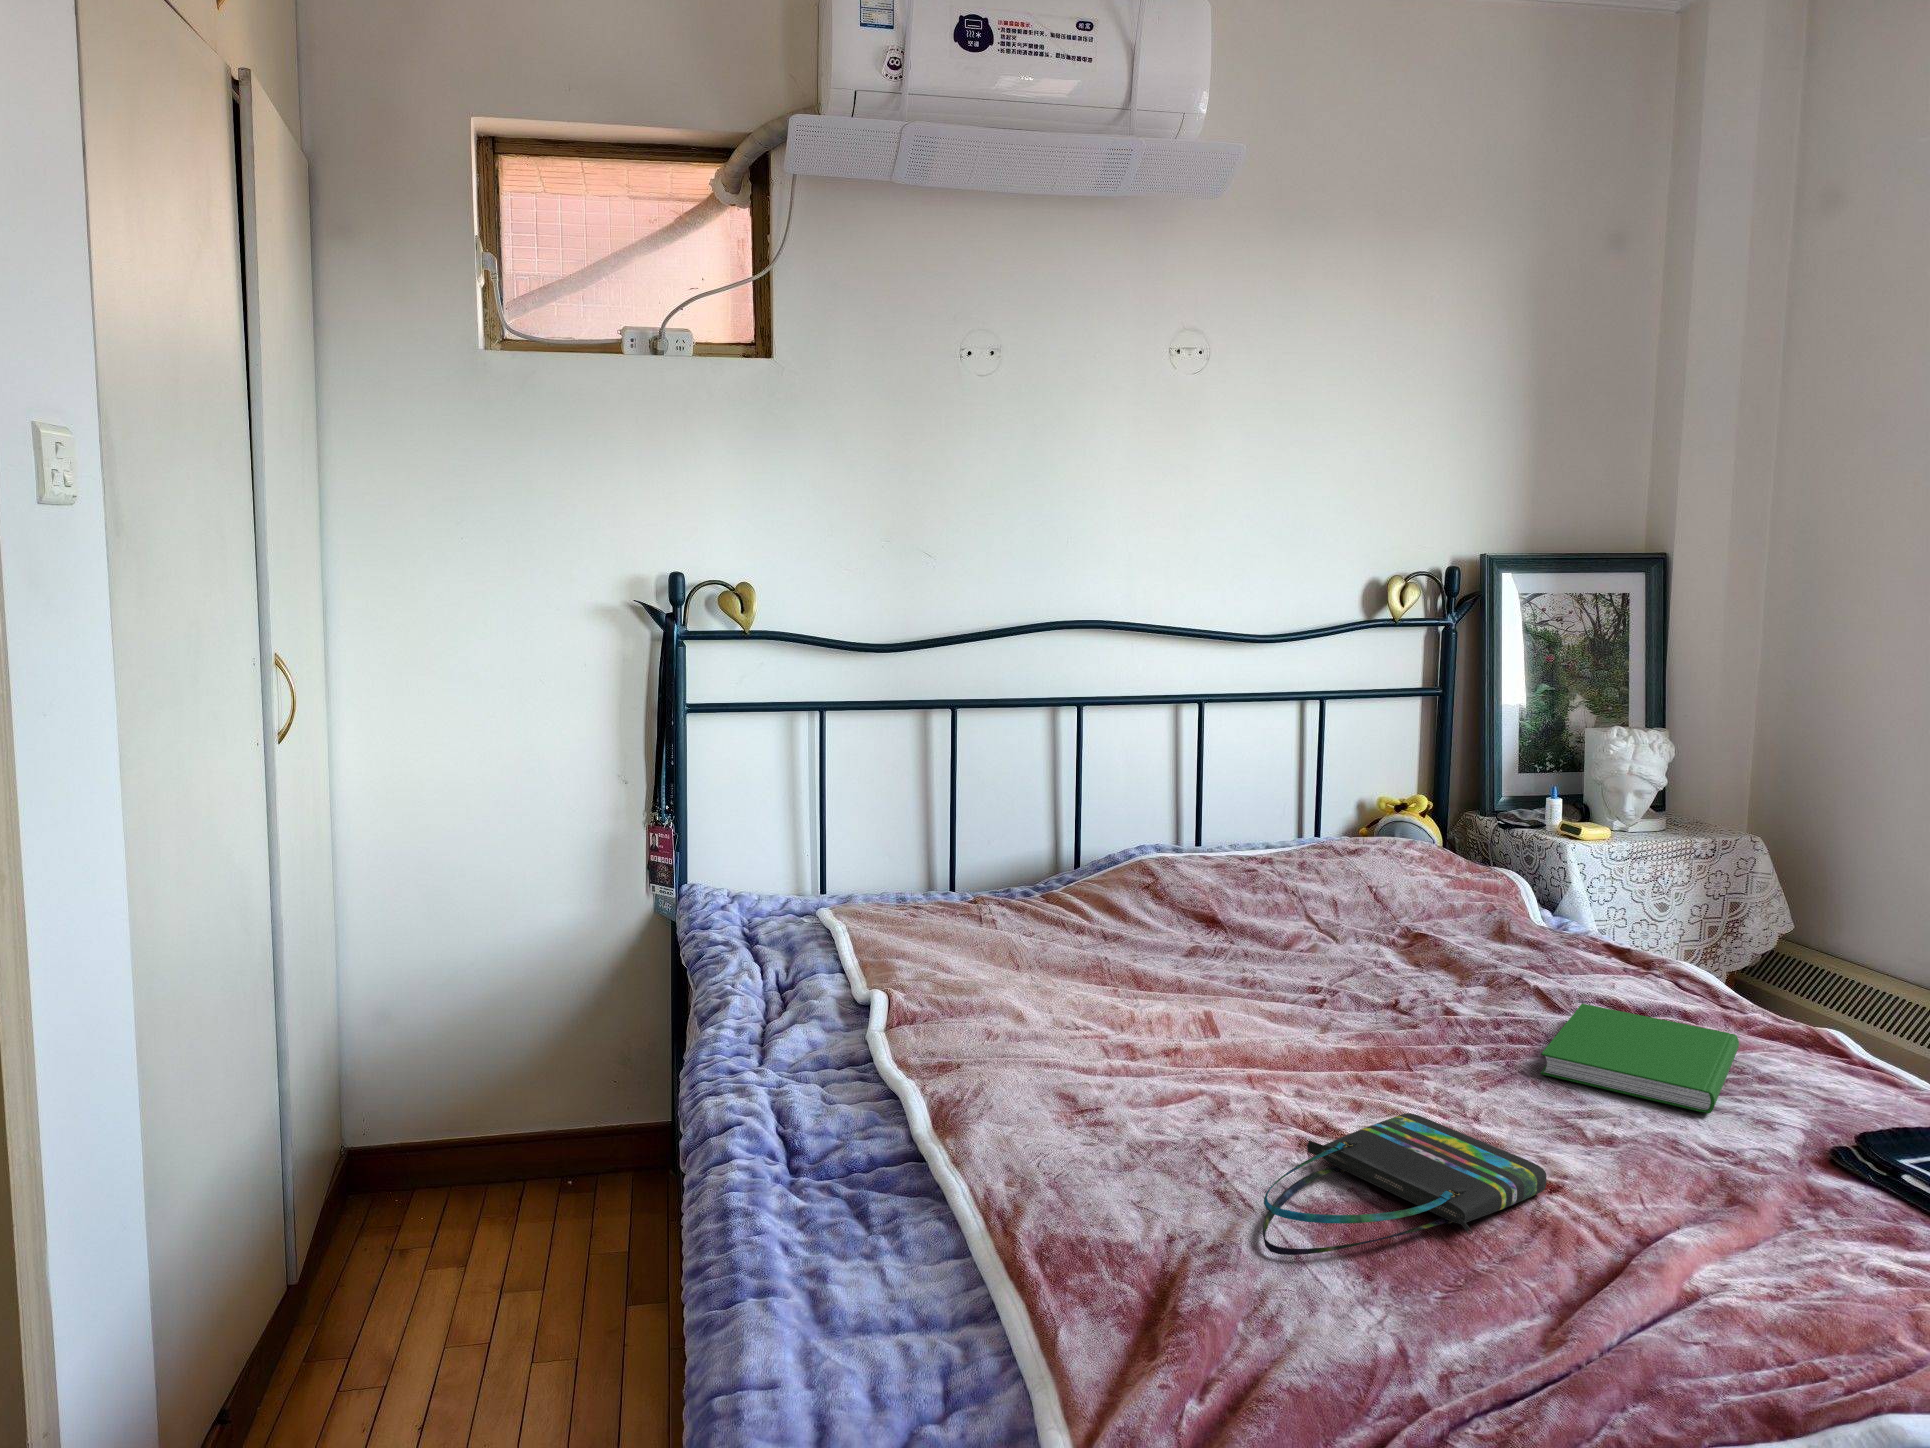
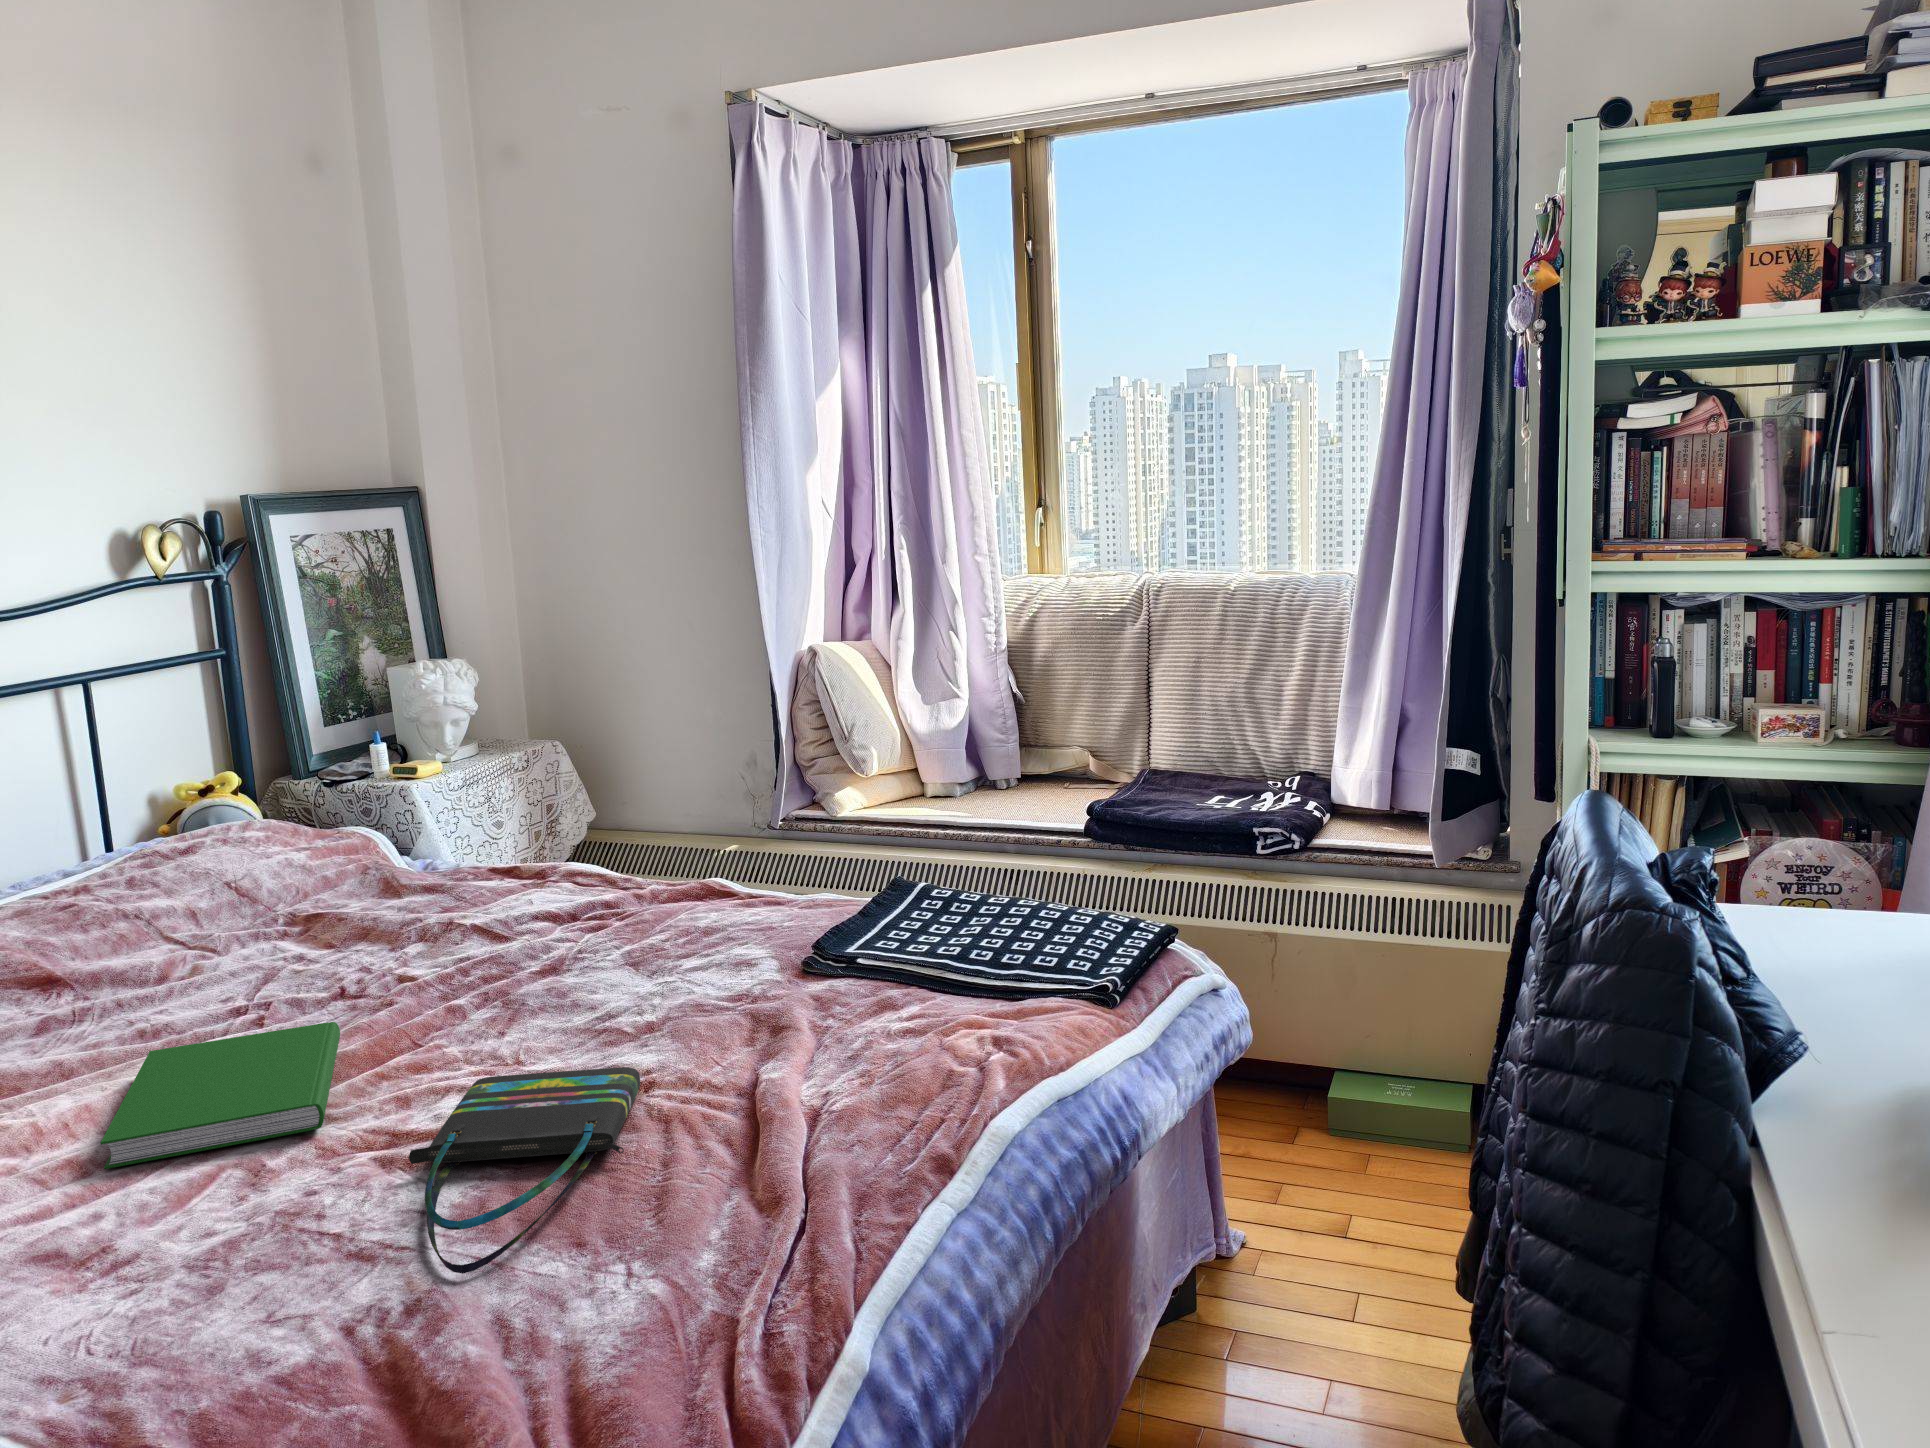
hardcover book: present [1541,1004,1739,1113] -> present [101,1022,340,1169]

